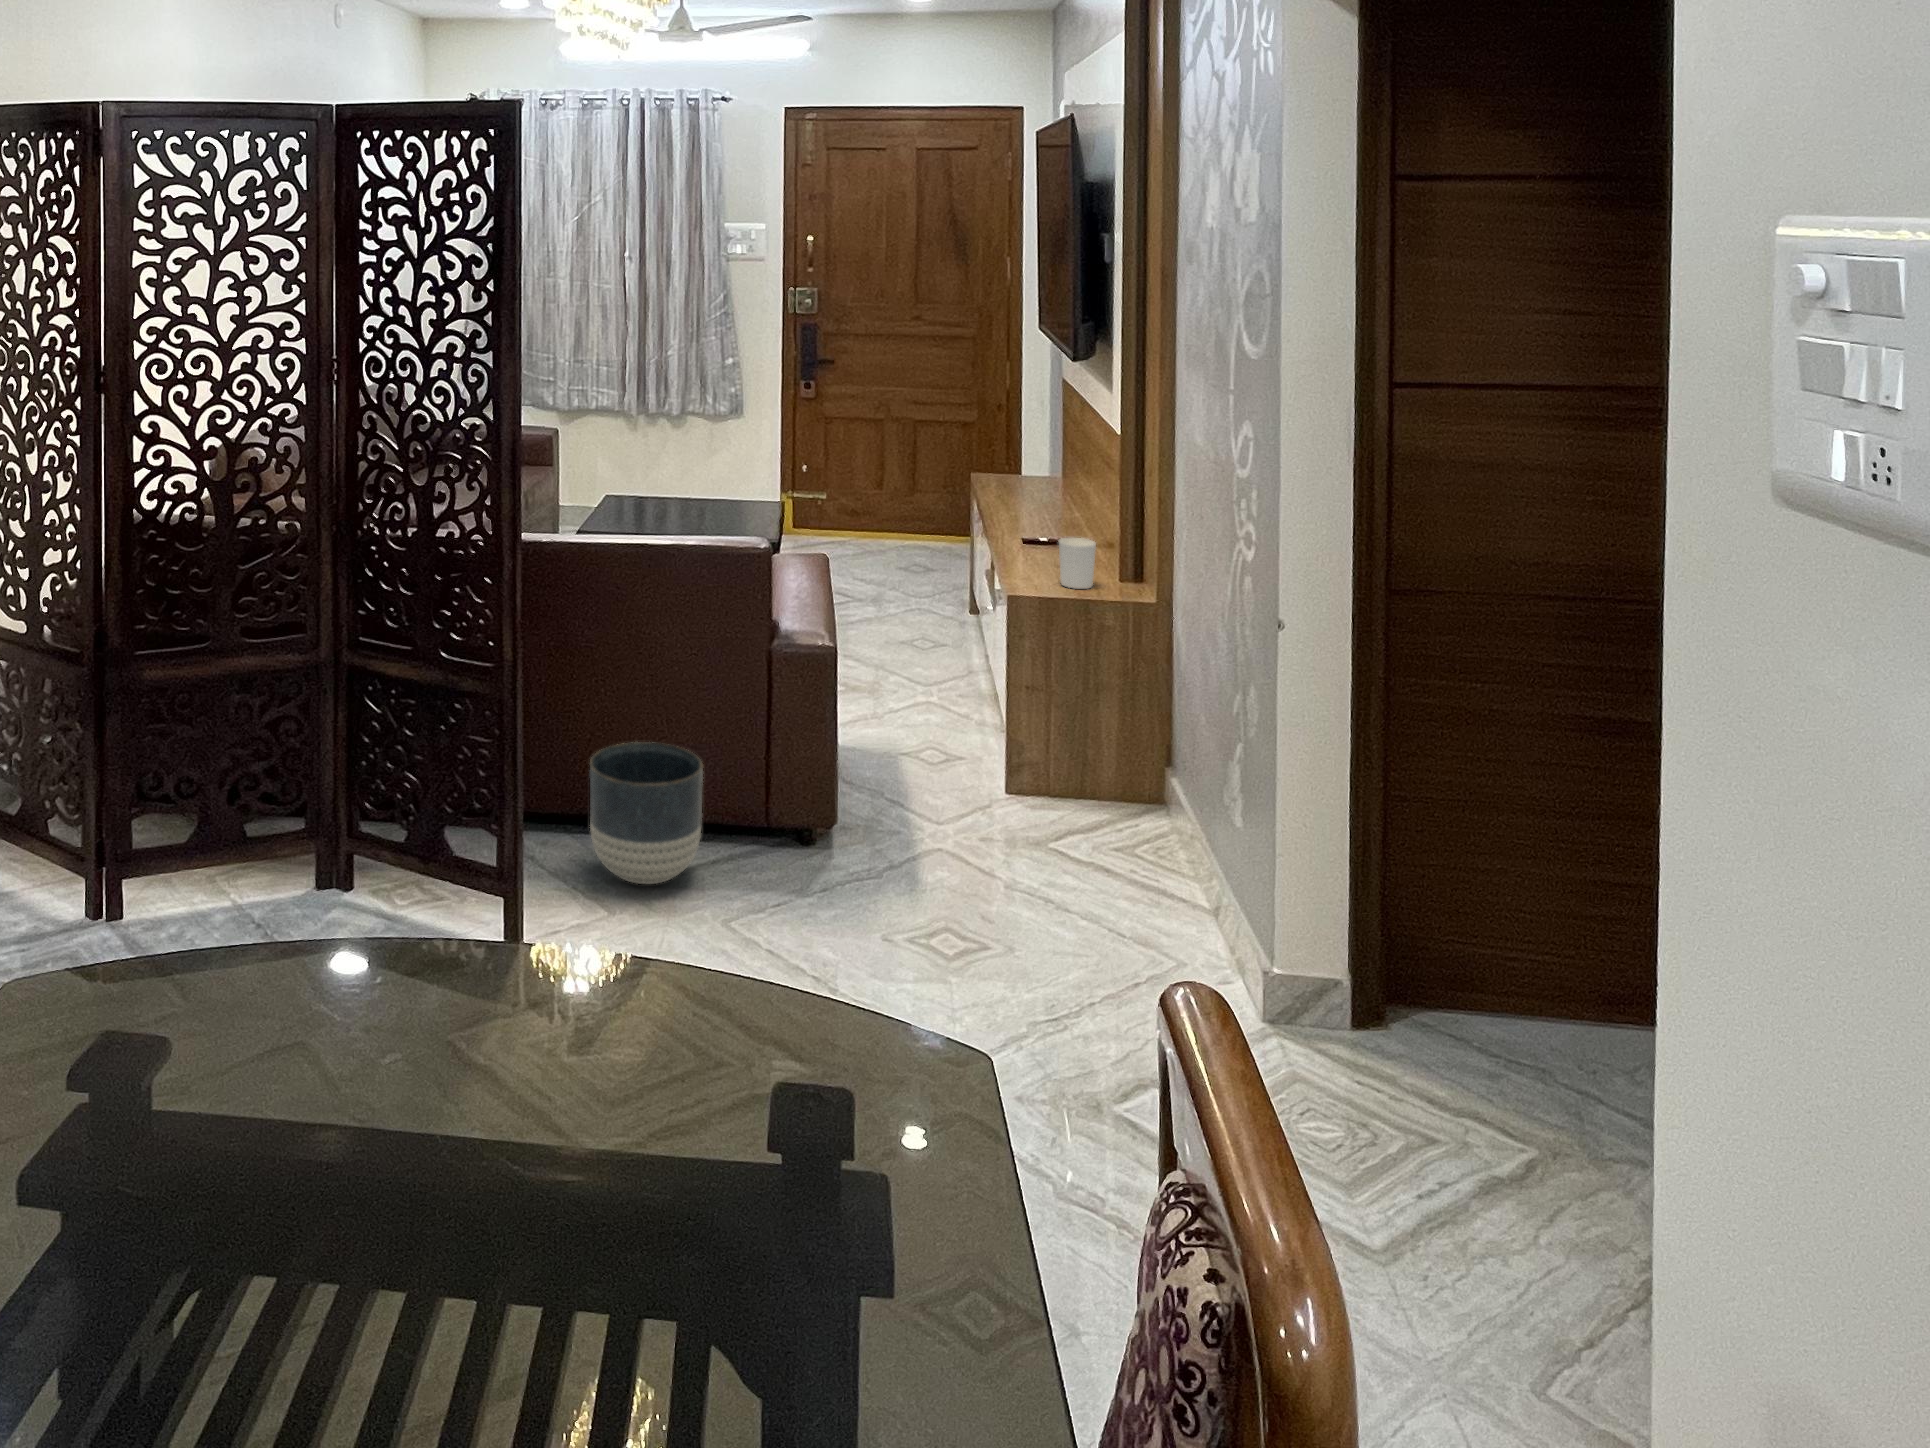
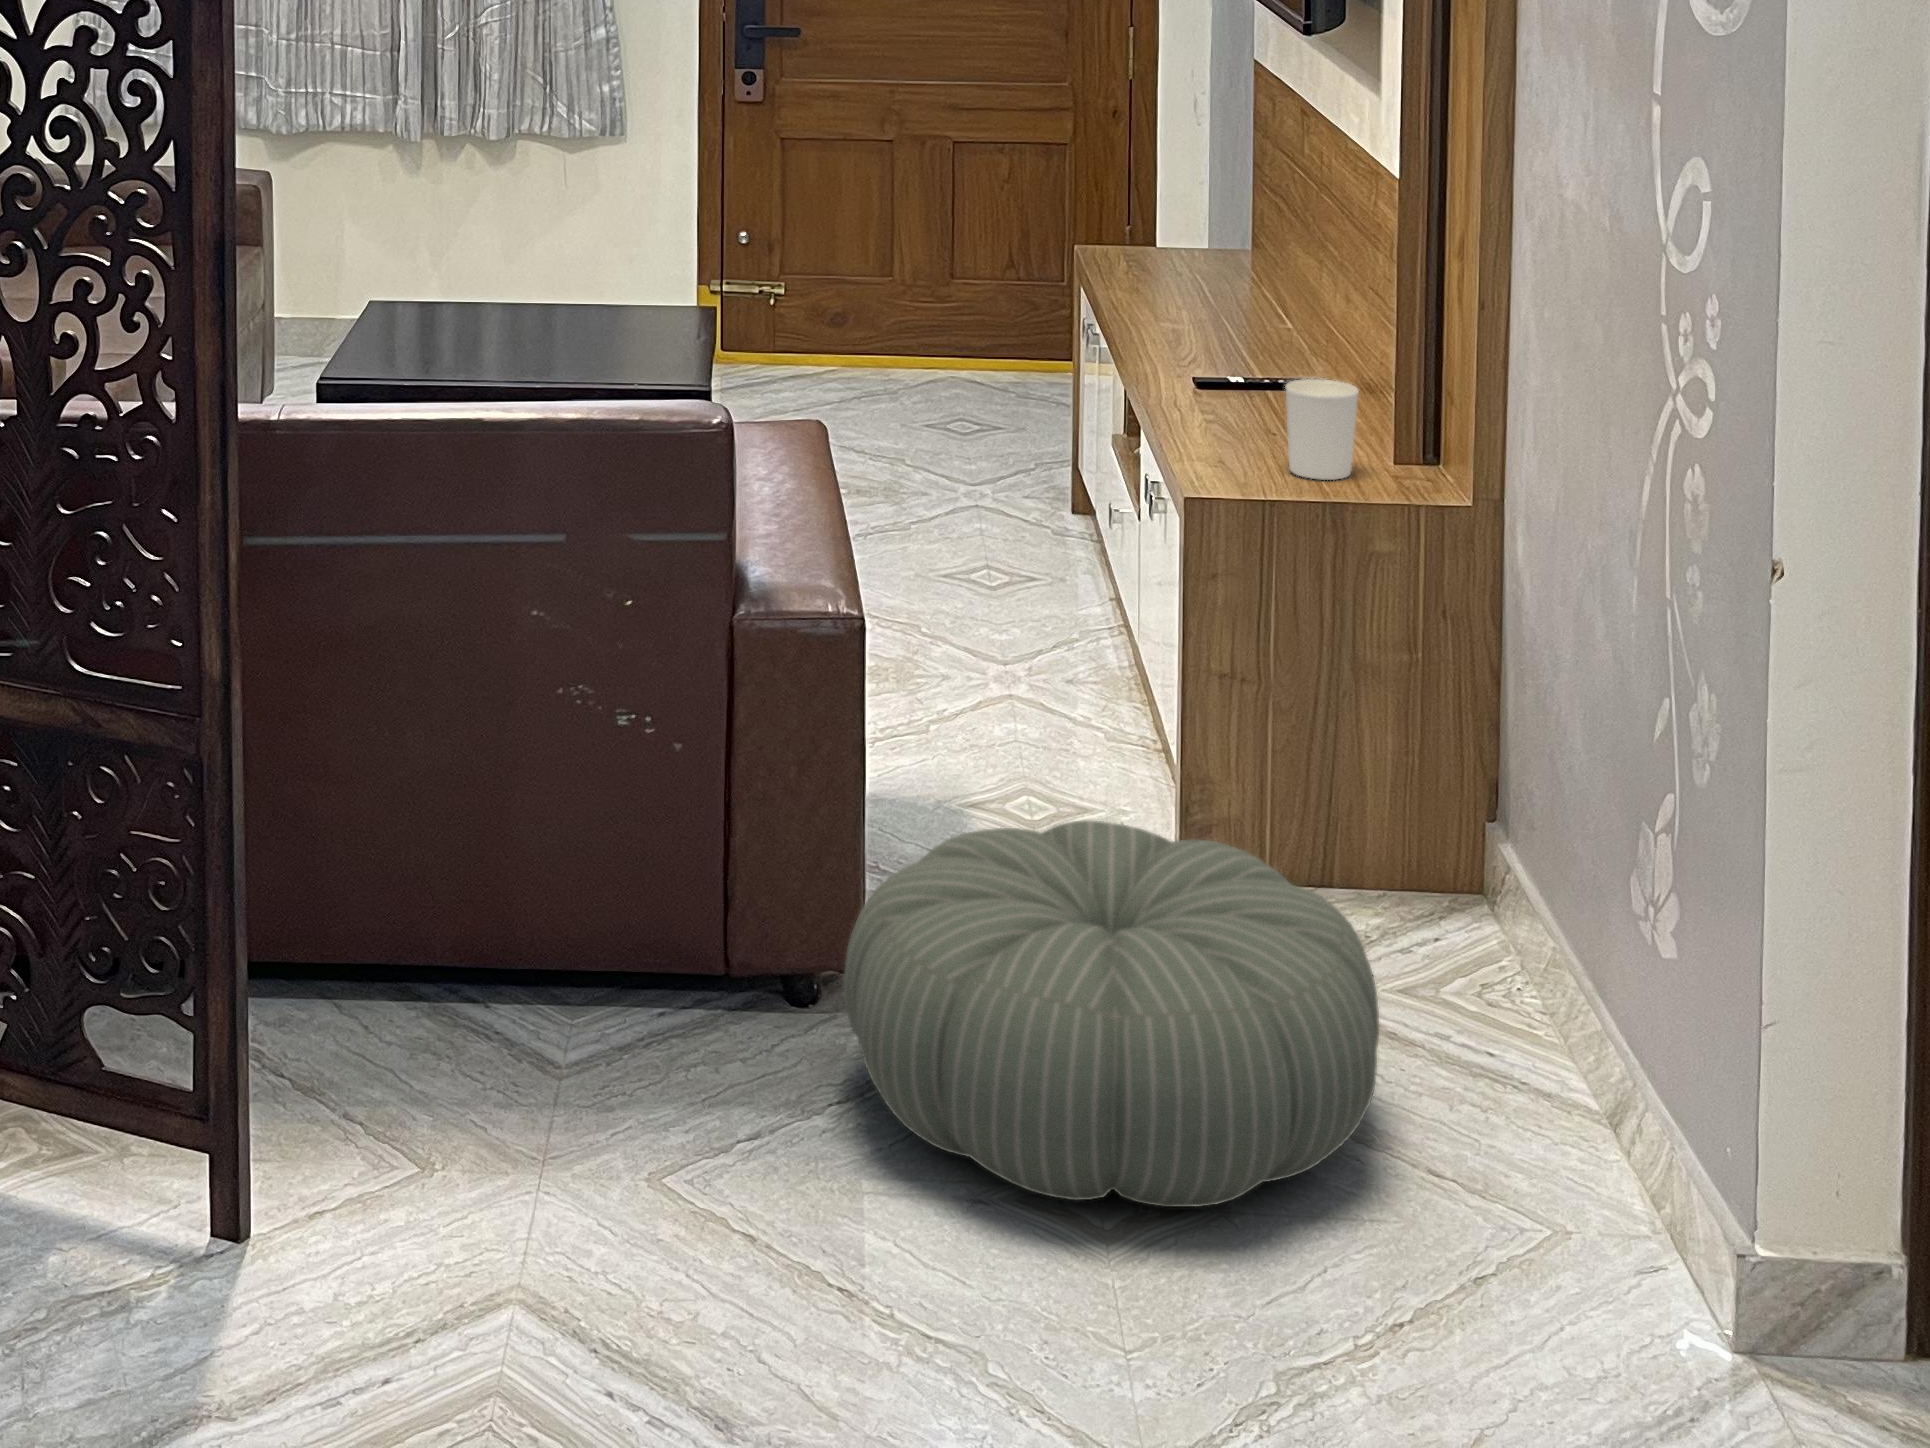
planter: present [589,742,703,884] -> none [379,820,608,1108]
pouf: none [821,754,1091,945] -> present [844,821,1379,1207]

